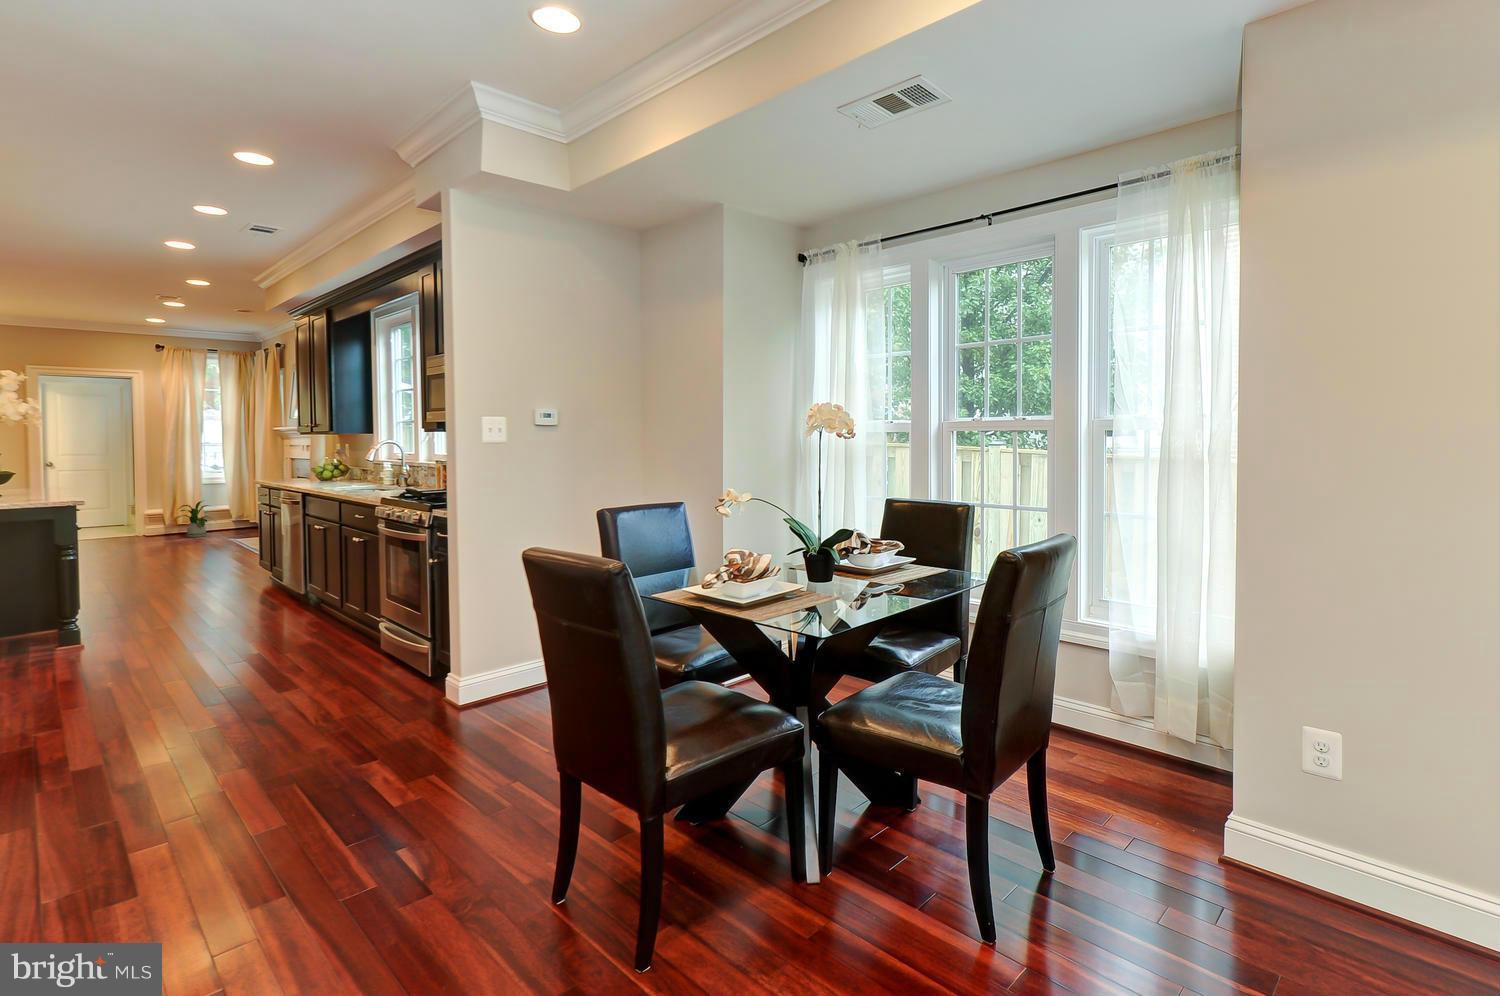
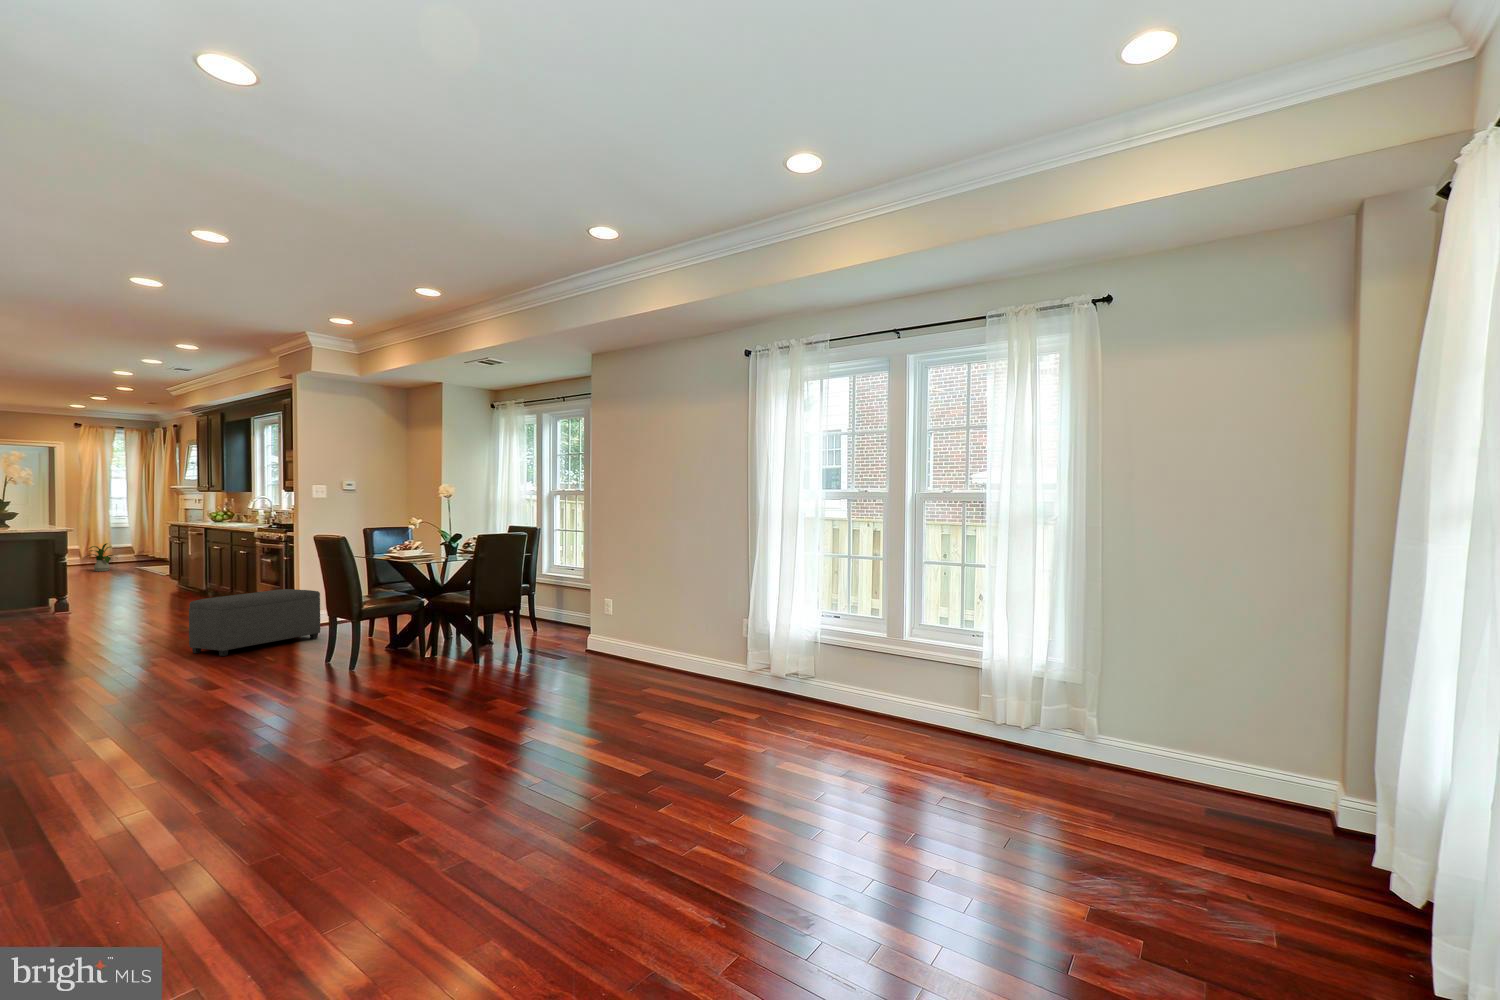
ottoman: none [224,641,513,849] -> present [189,589,320,656]

